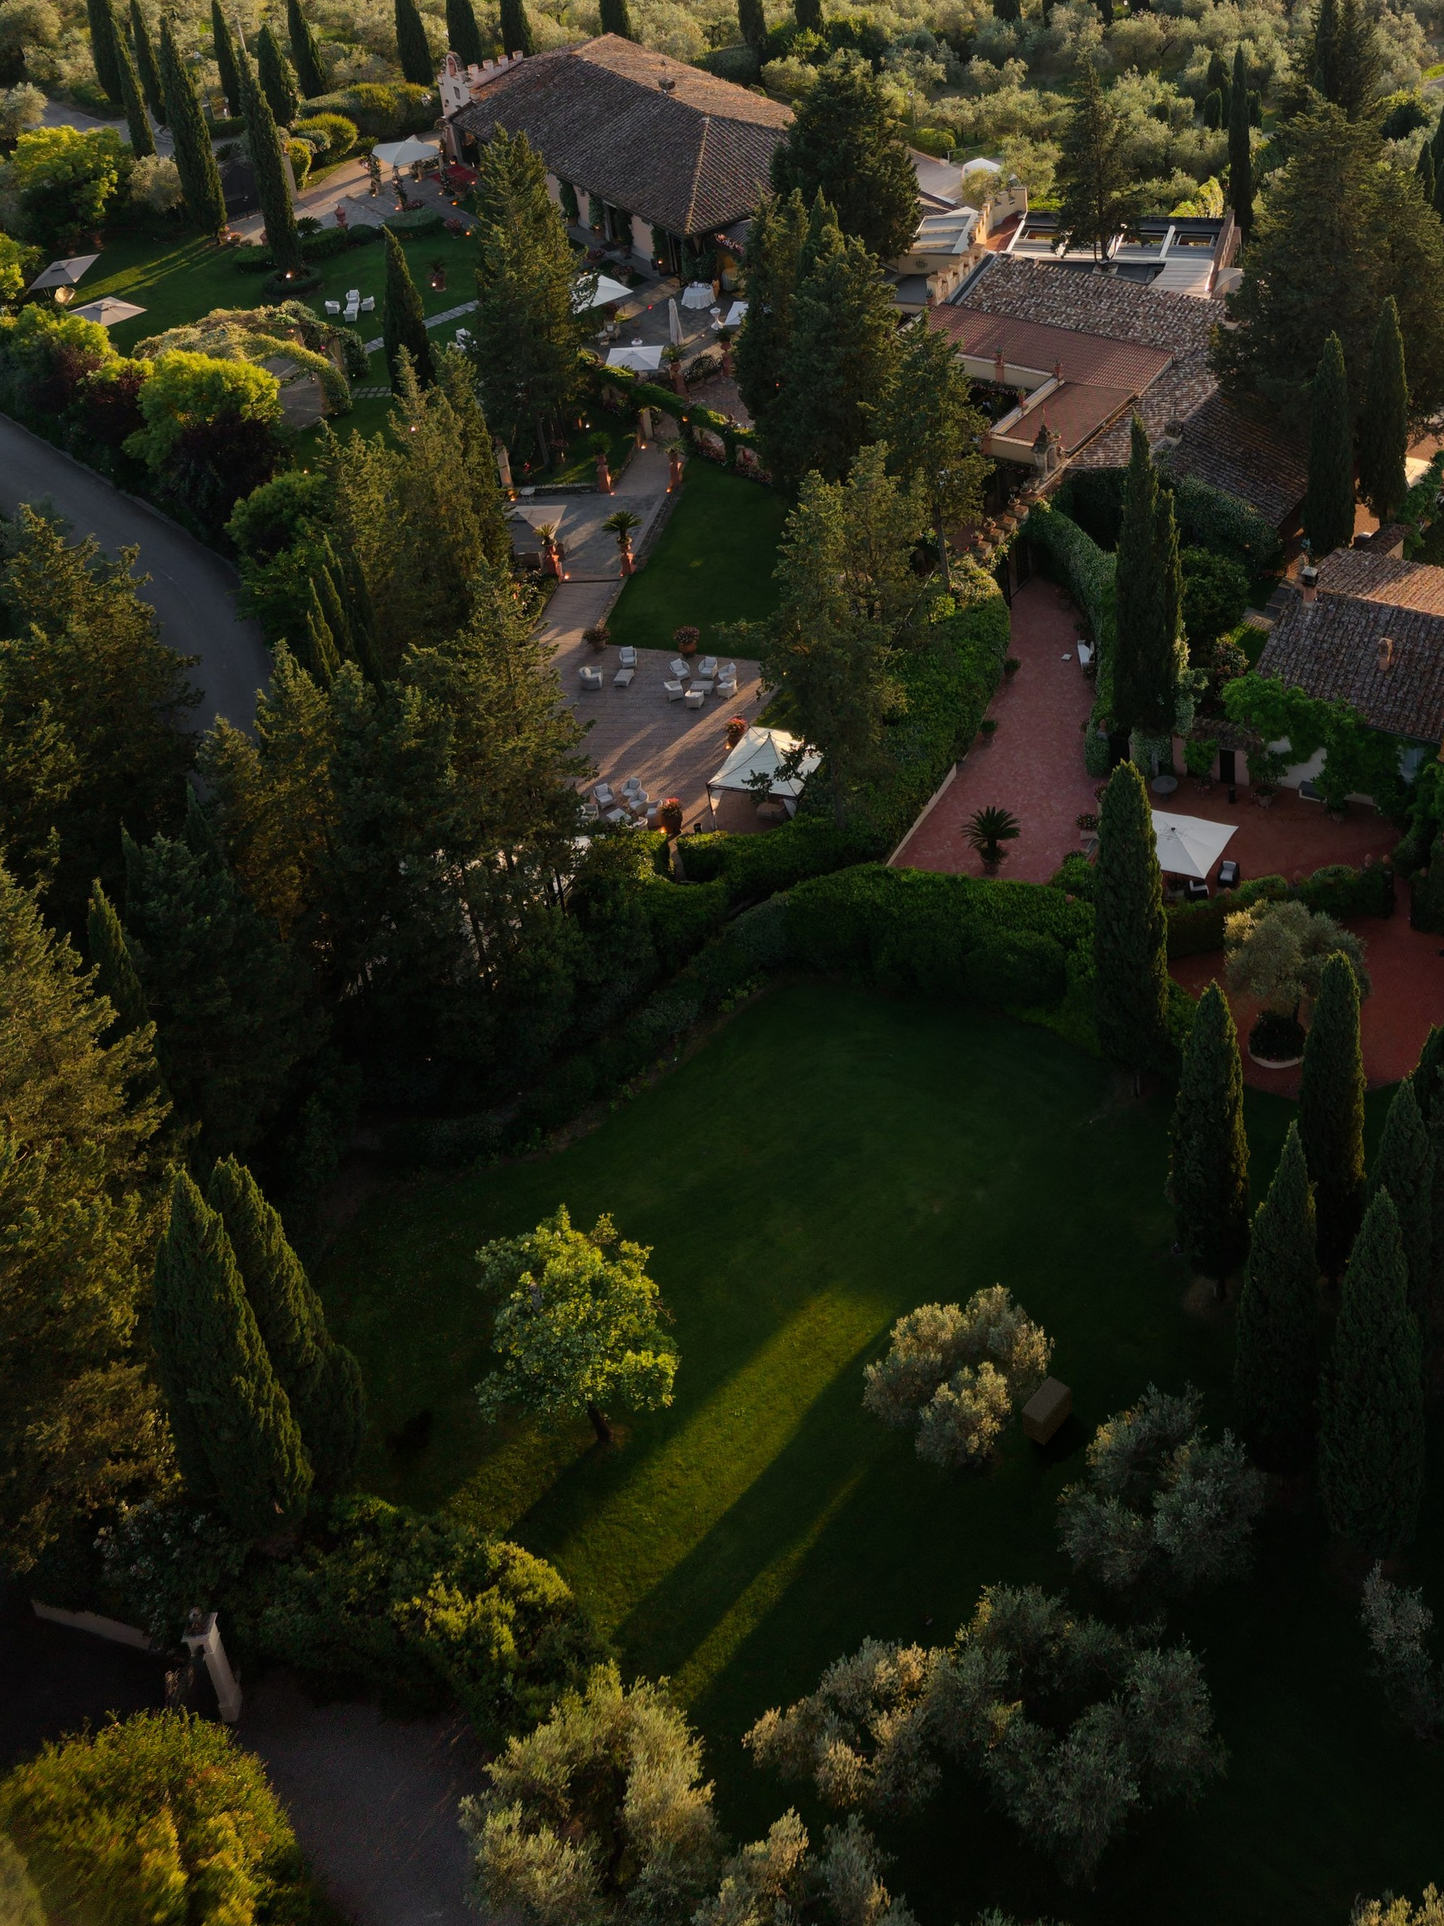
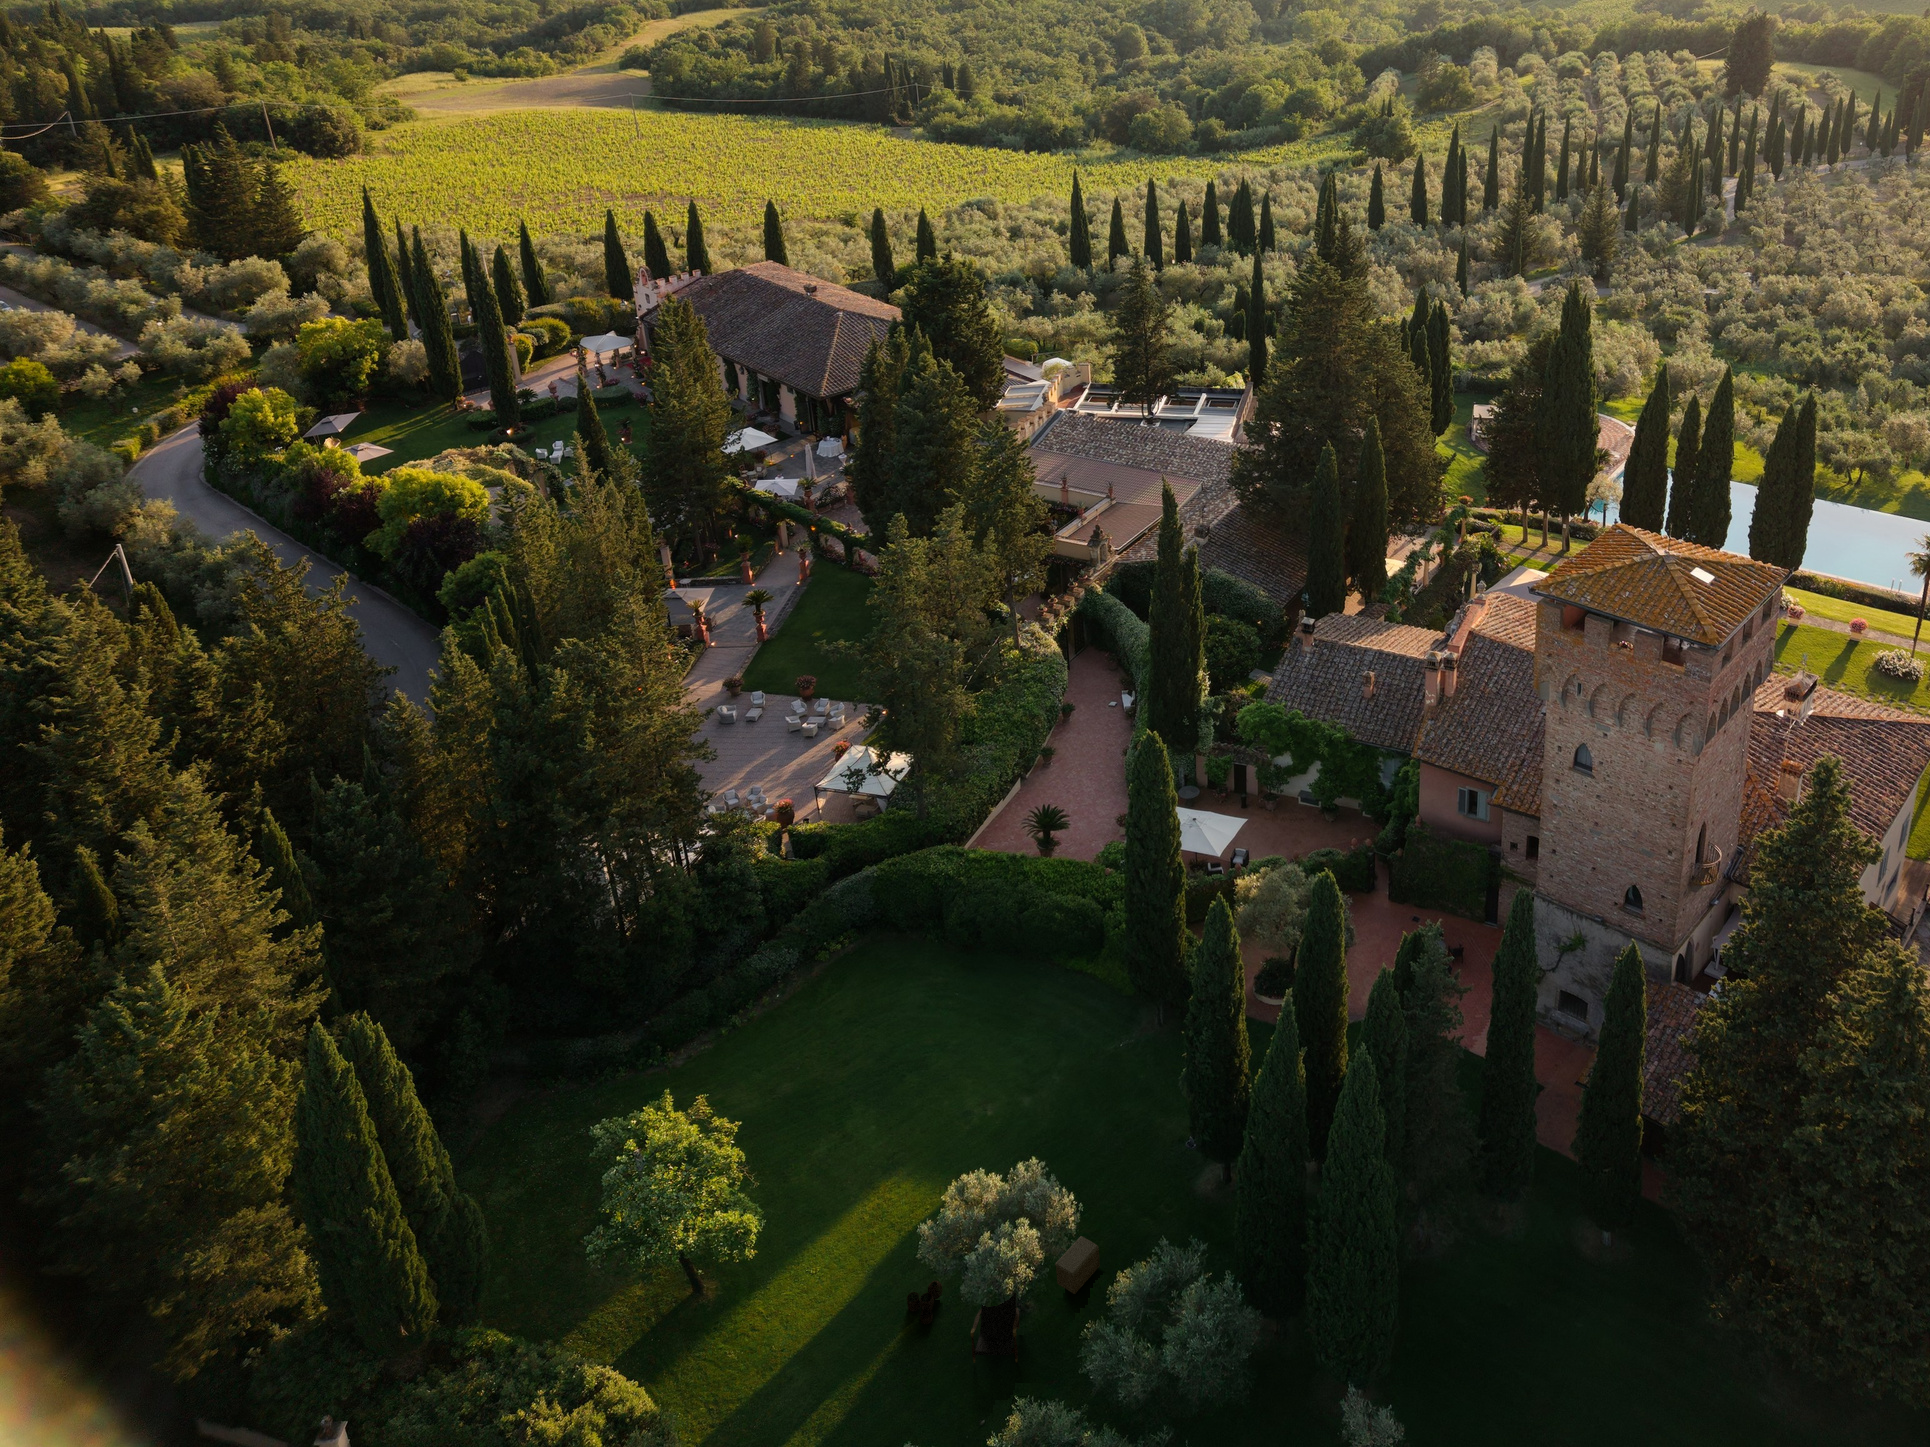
woven basket: present [384,1409,432,1451] -> present [907,1281,943,1324]
lounge chair: none [927,1445,981,1530] -> present [971,1293,1019,1363]

